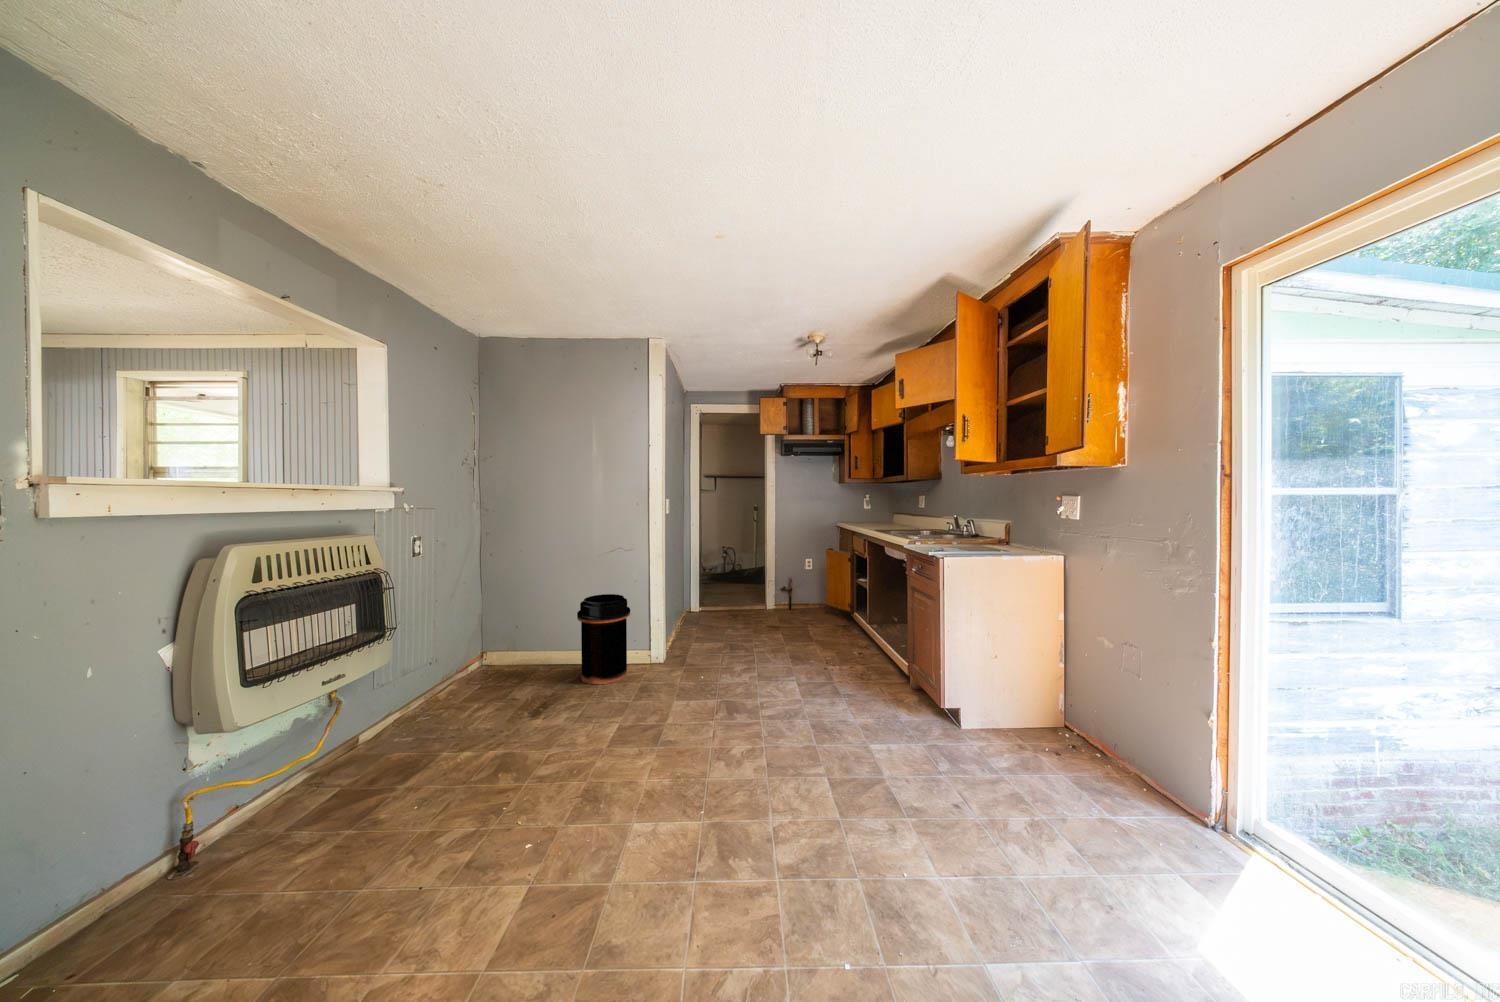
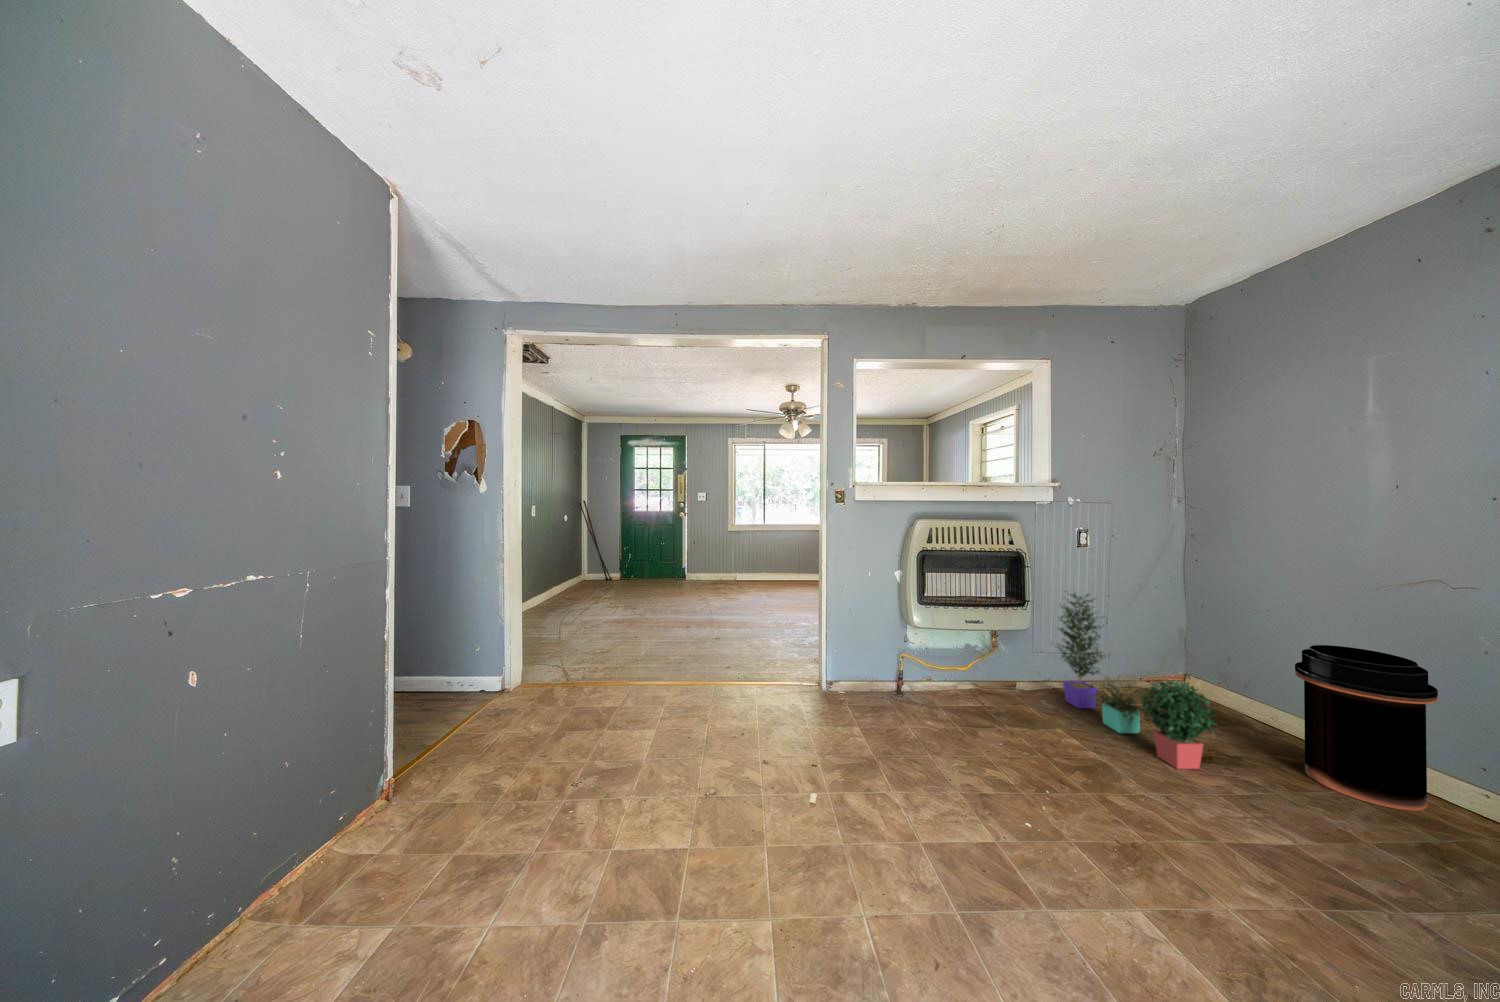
potted plant: none [405,603,565,724] -> present [1058,591,1216,769]

